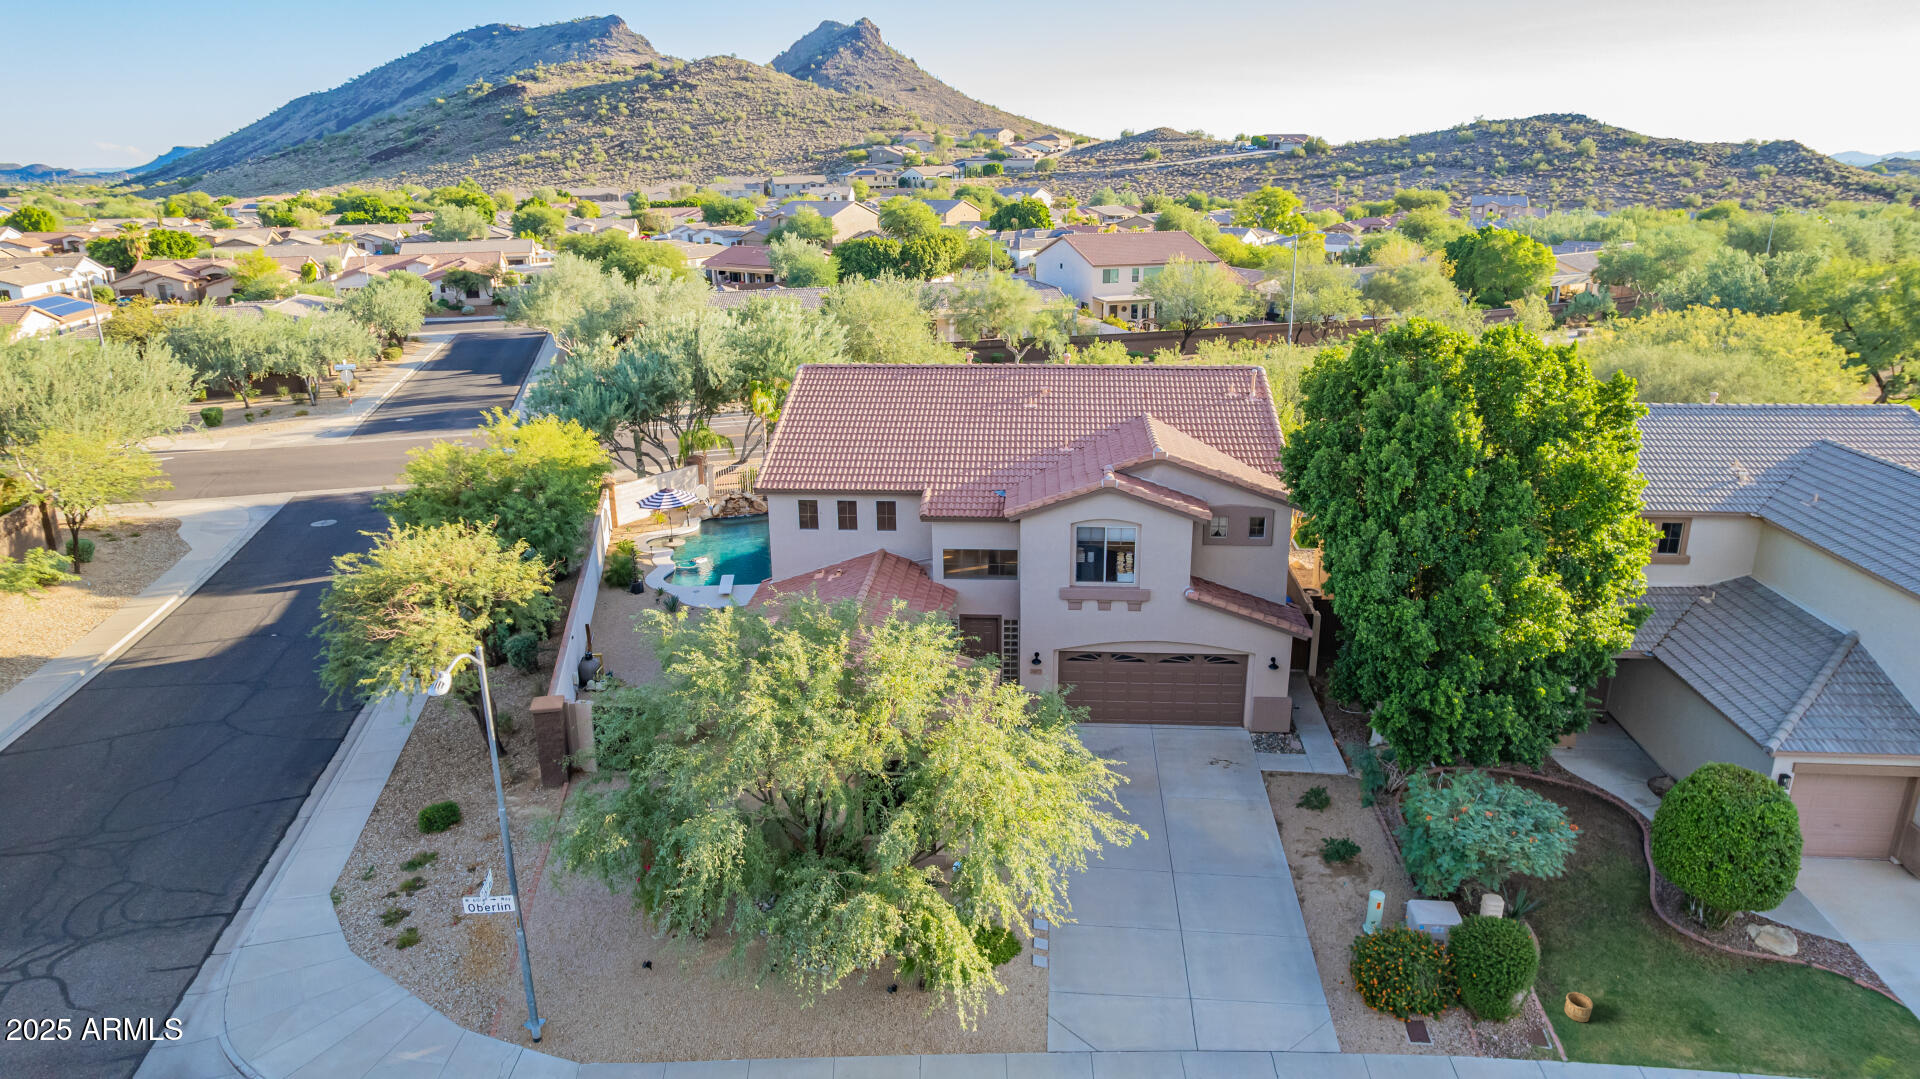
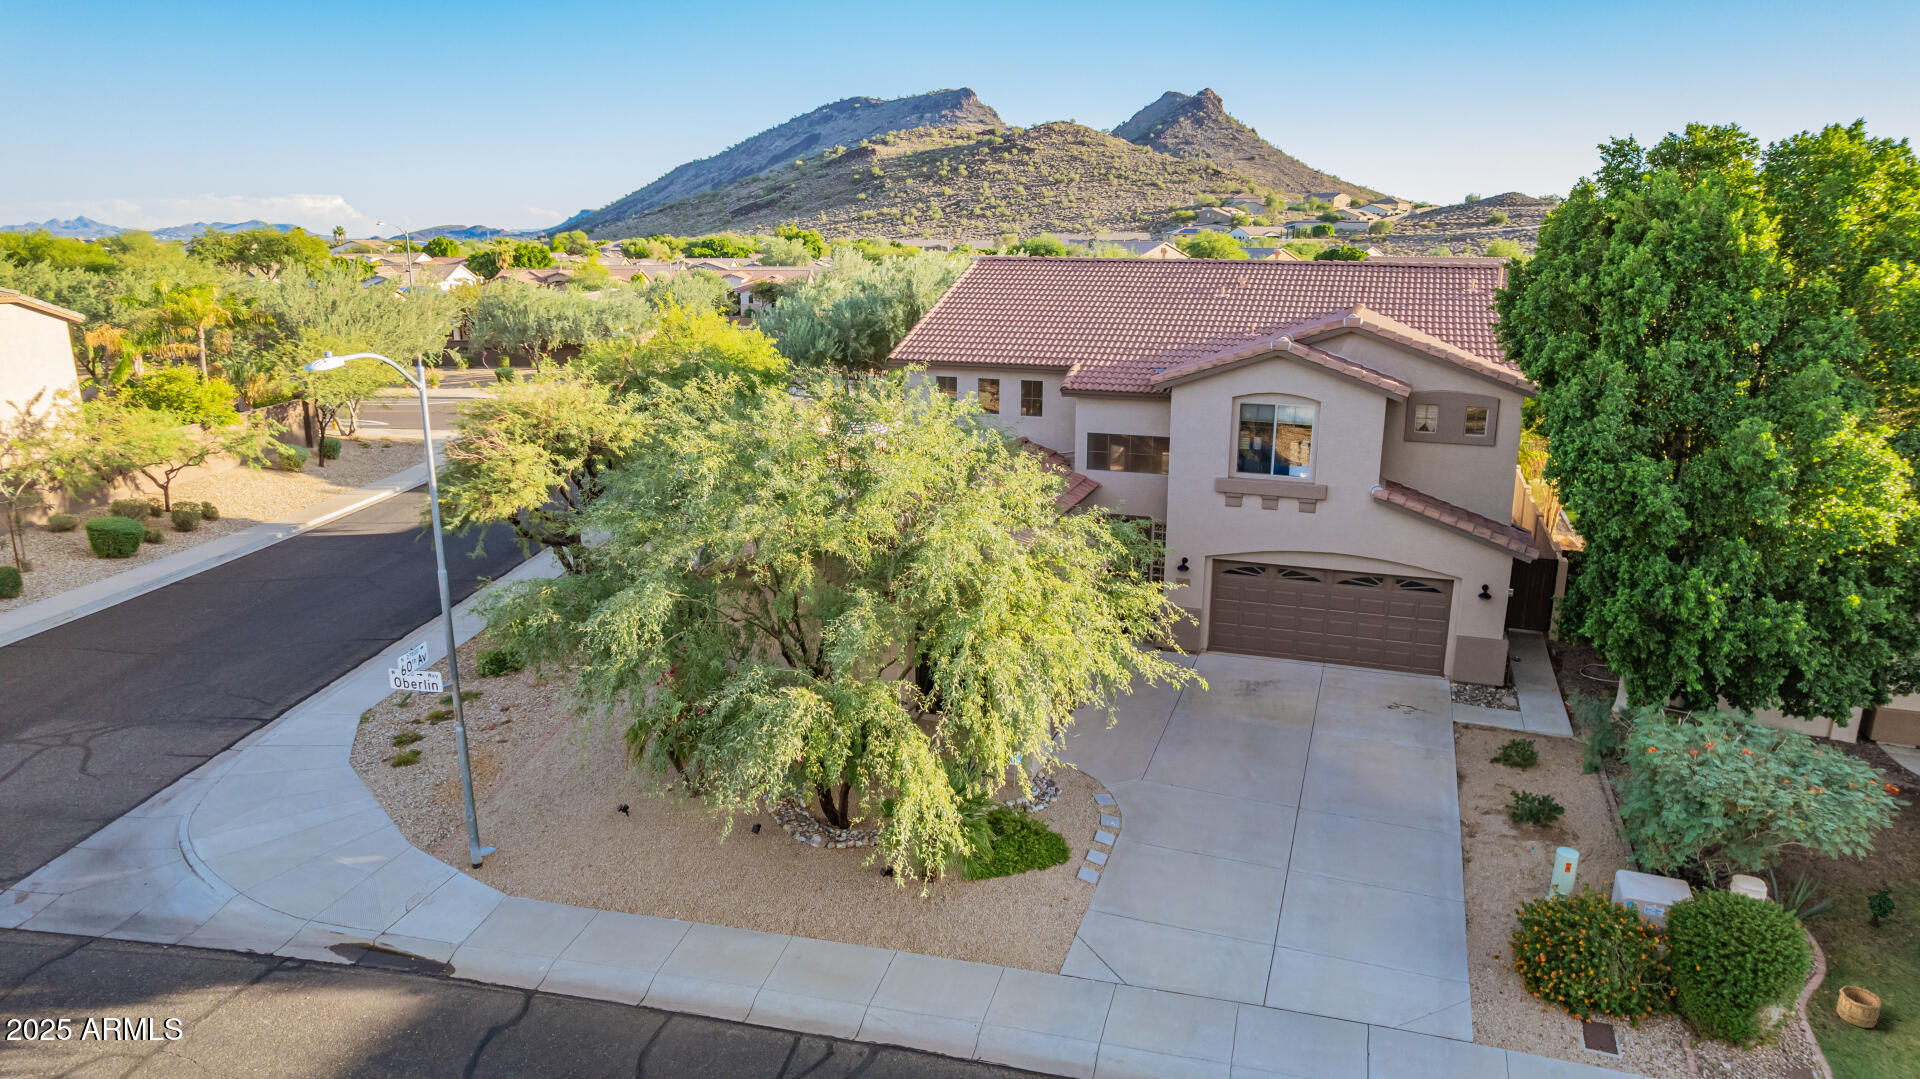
decorative plant: none [1566,905,1588,931] -> present [1866,888,1896,927]

